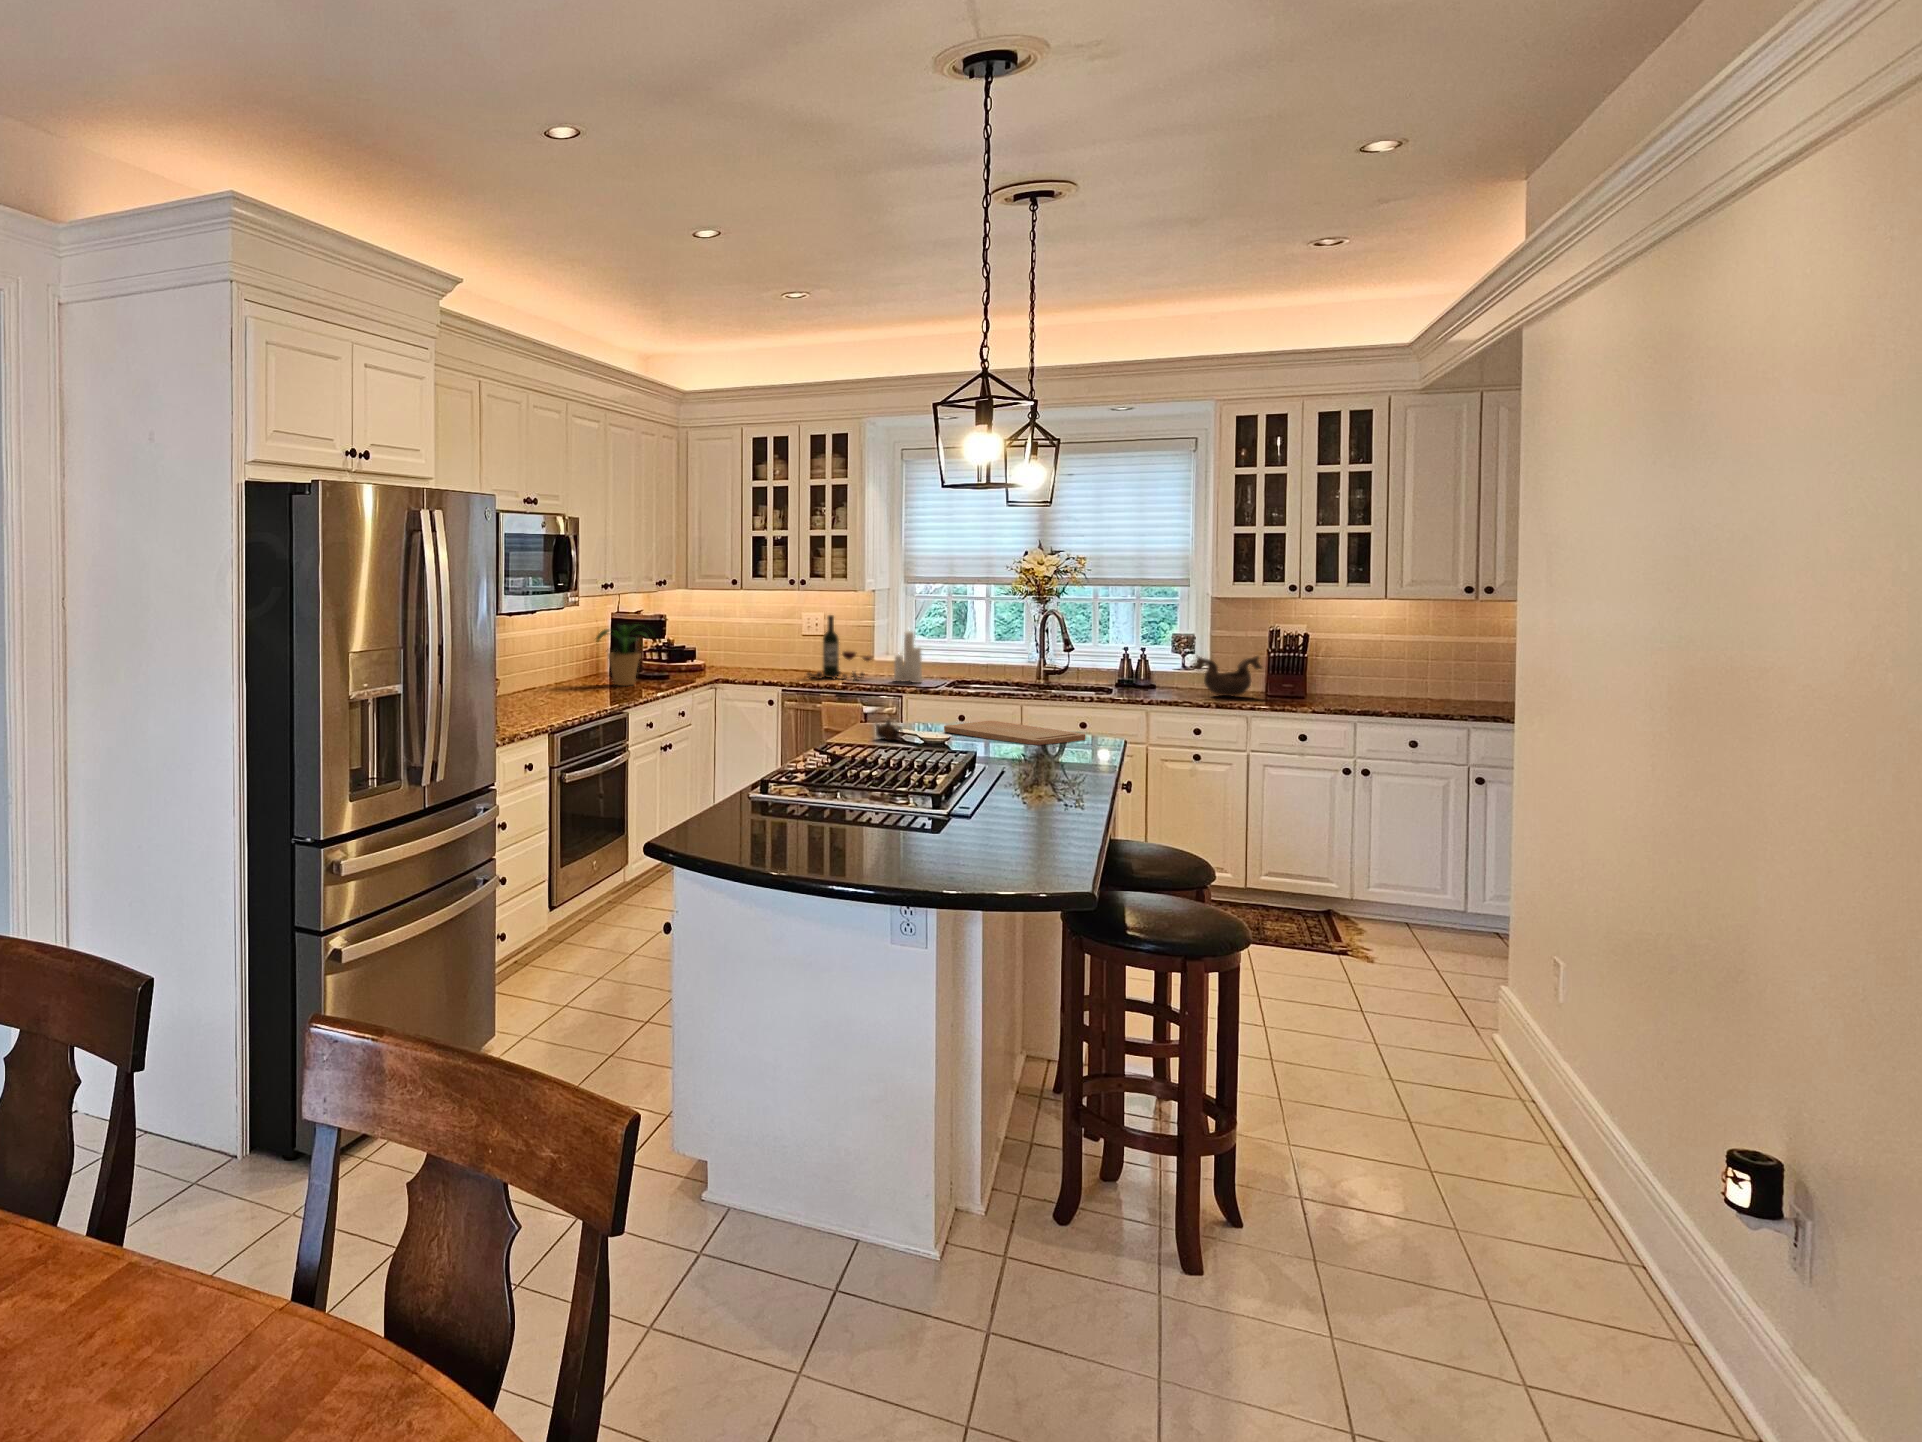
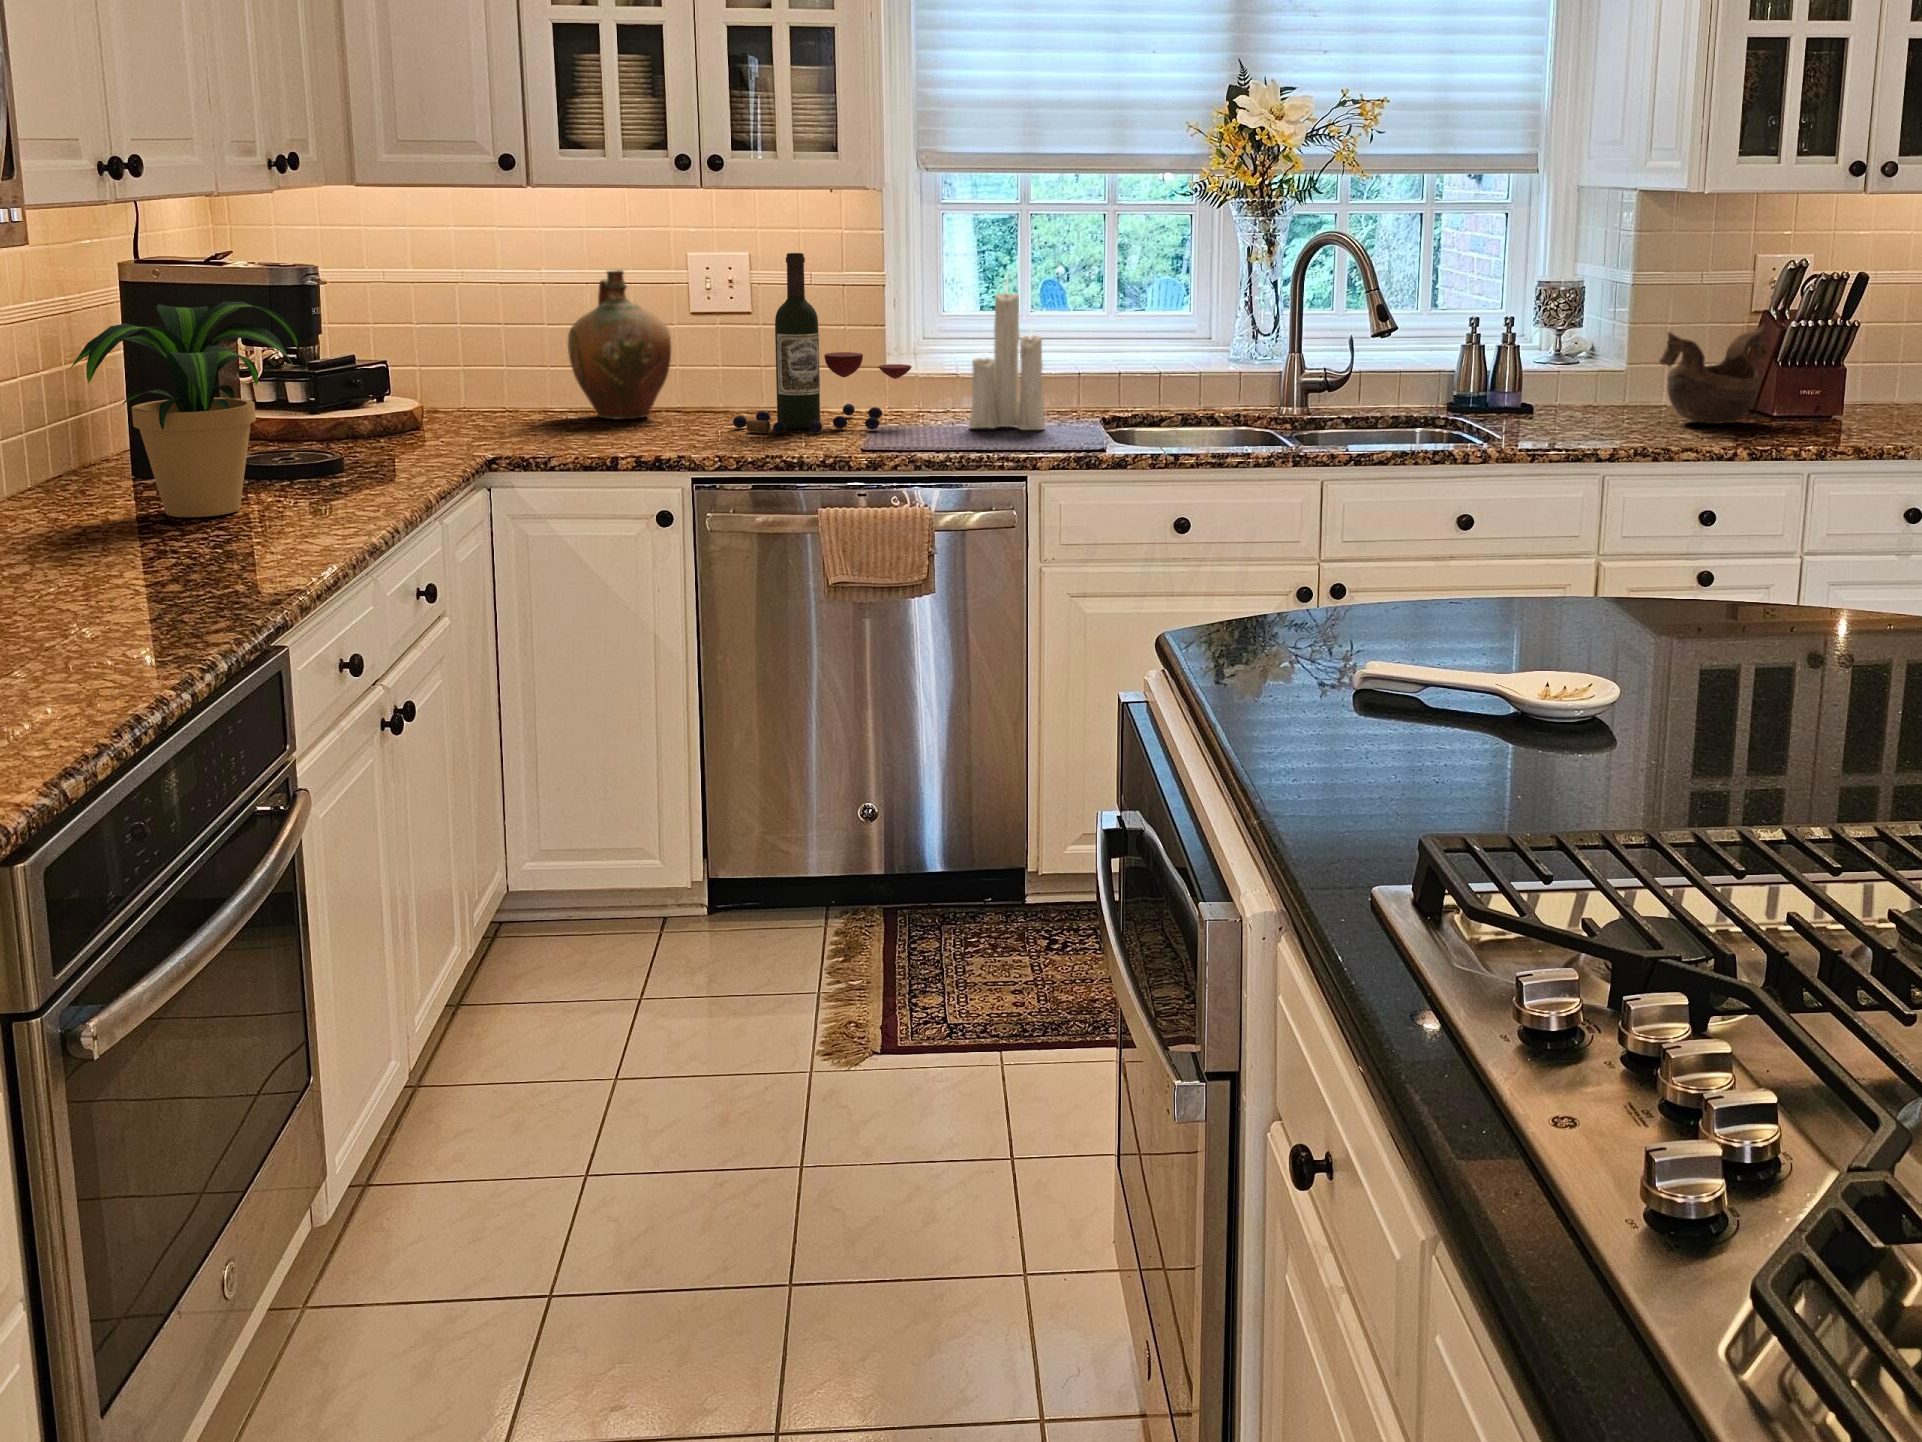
ceramic jug: none [754,620,790,672] -> present [568,270,671,419]
teapot: present [876,721,903,740] -> none [1374,673,1501,751]
cutting board: present [944,721,1085,745] -> none [1485,591,1910,709]

